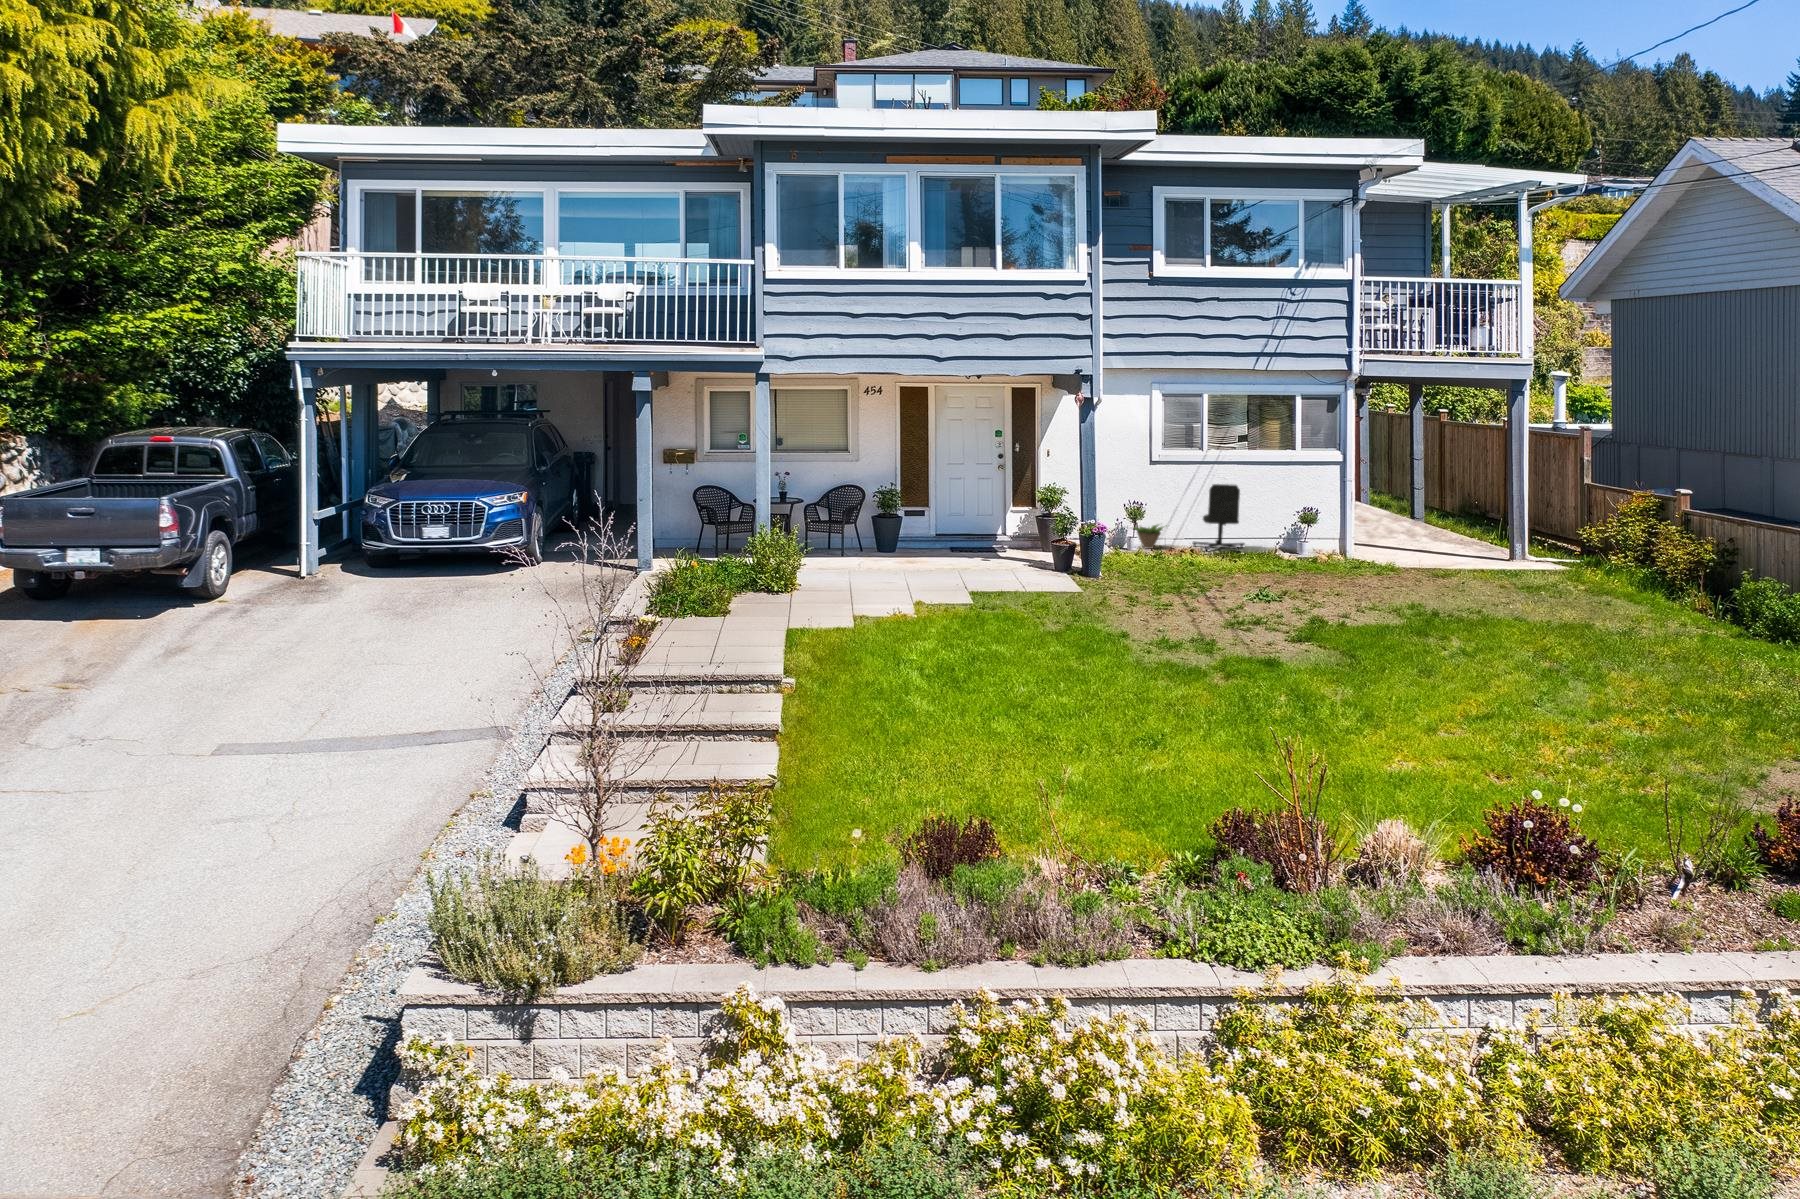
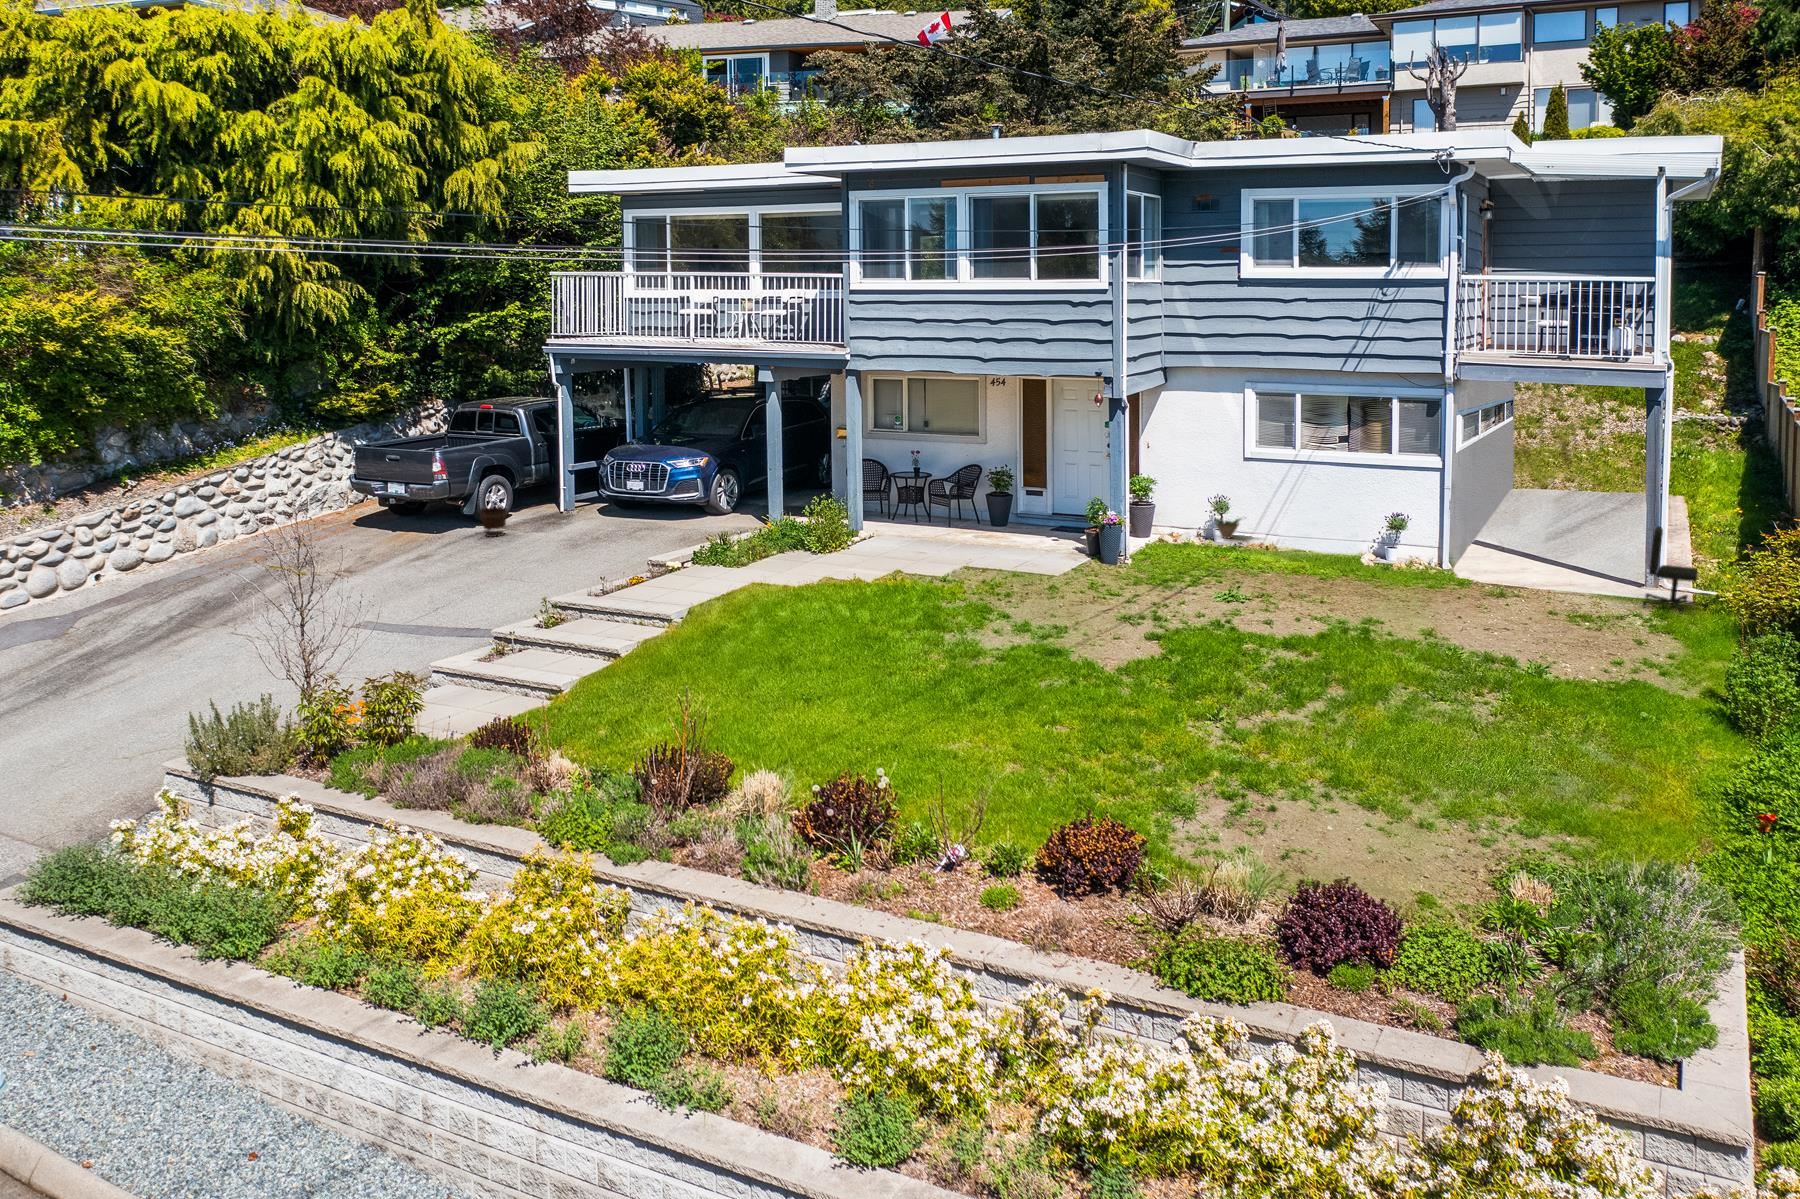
chair: present [1193,484,1244,552] -> present [1642,526,1709,613]
bucket: none [218,570,259,611] -> present [480,507,507,537]

